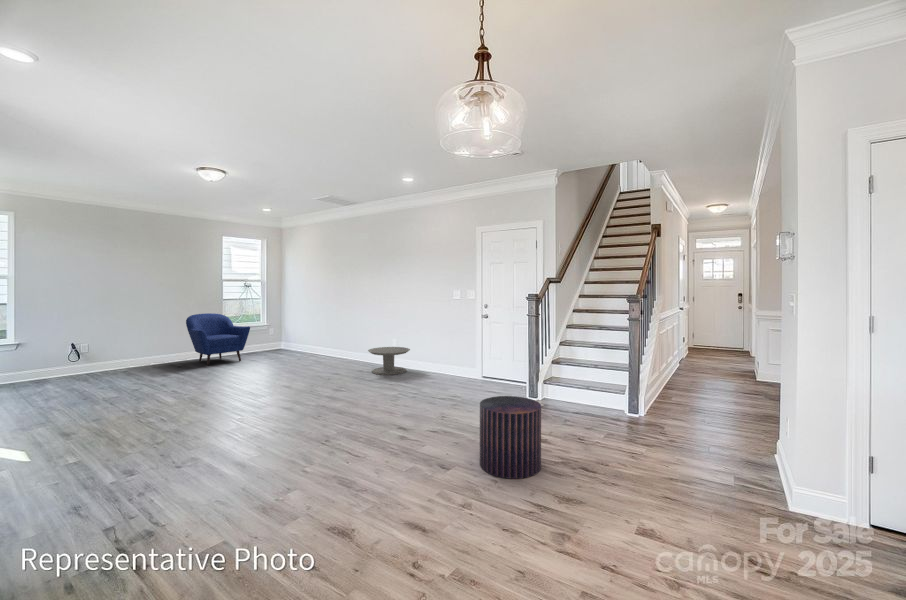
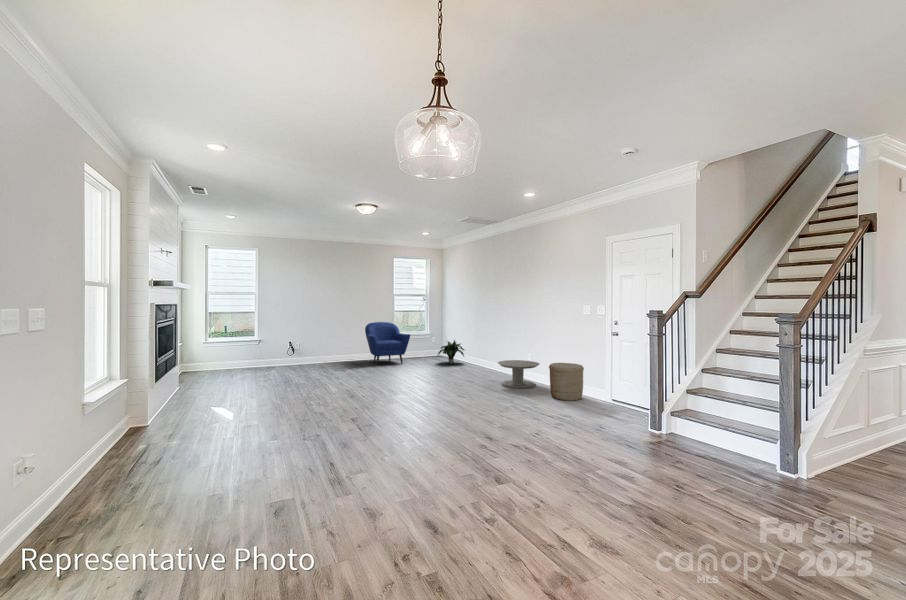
potted plant: none [284,329,318,356] -> present [438,340,464,364]
woven basket: none [426,346,458,381] -> present [549,363,584,401]
pouf: present [480,396,541,479] -> none [534,418,603,512]

